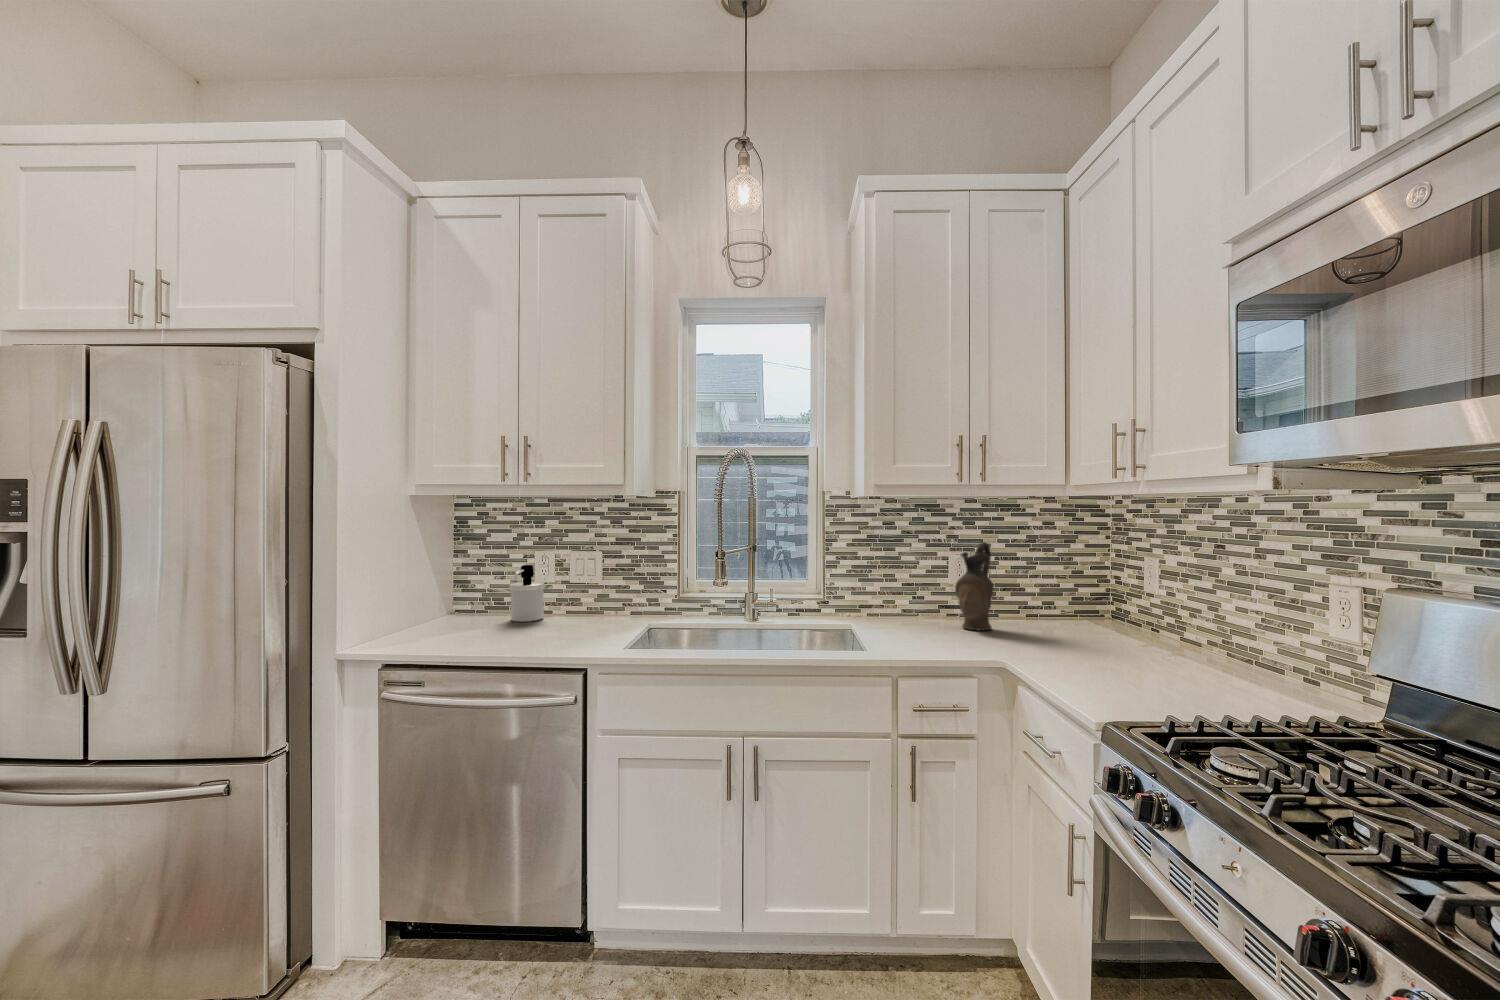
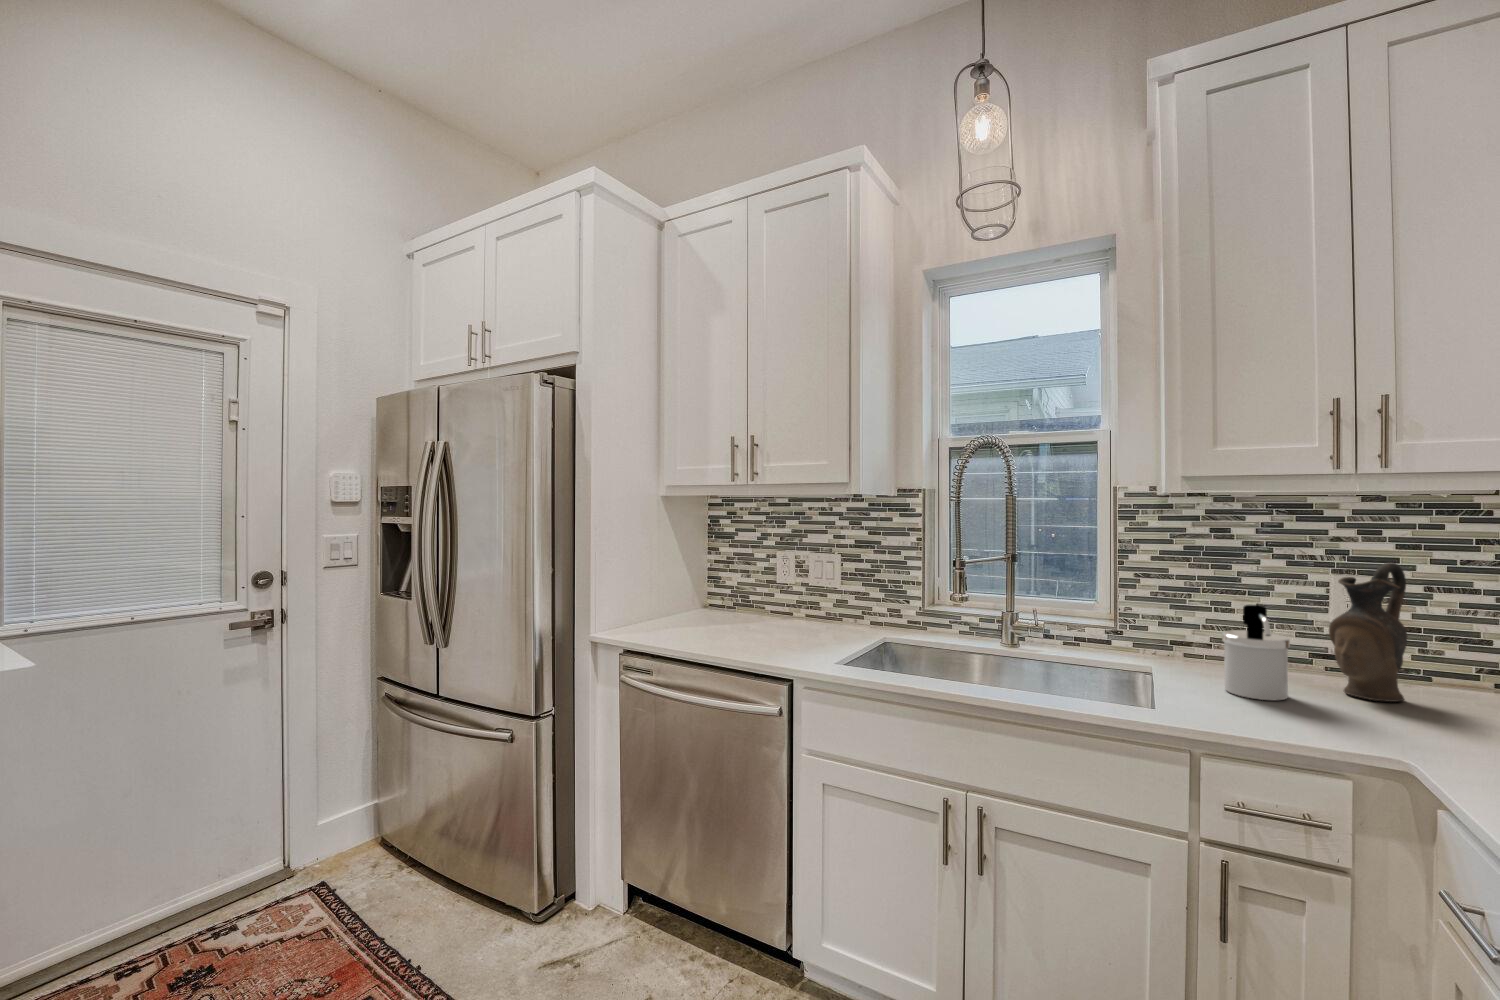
soap dispenser: present [510,565,545,622] -> present [1222,605,1290,700]

